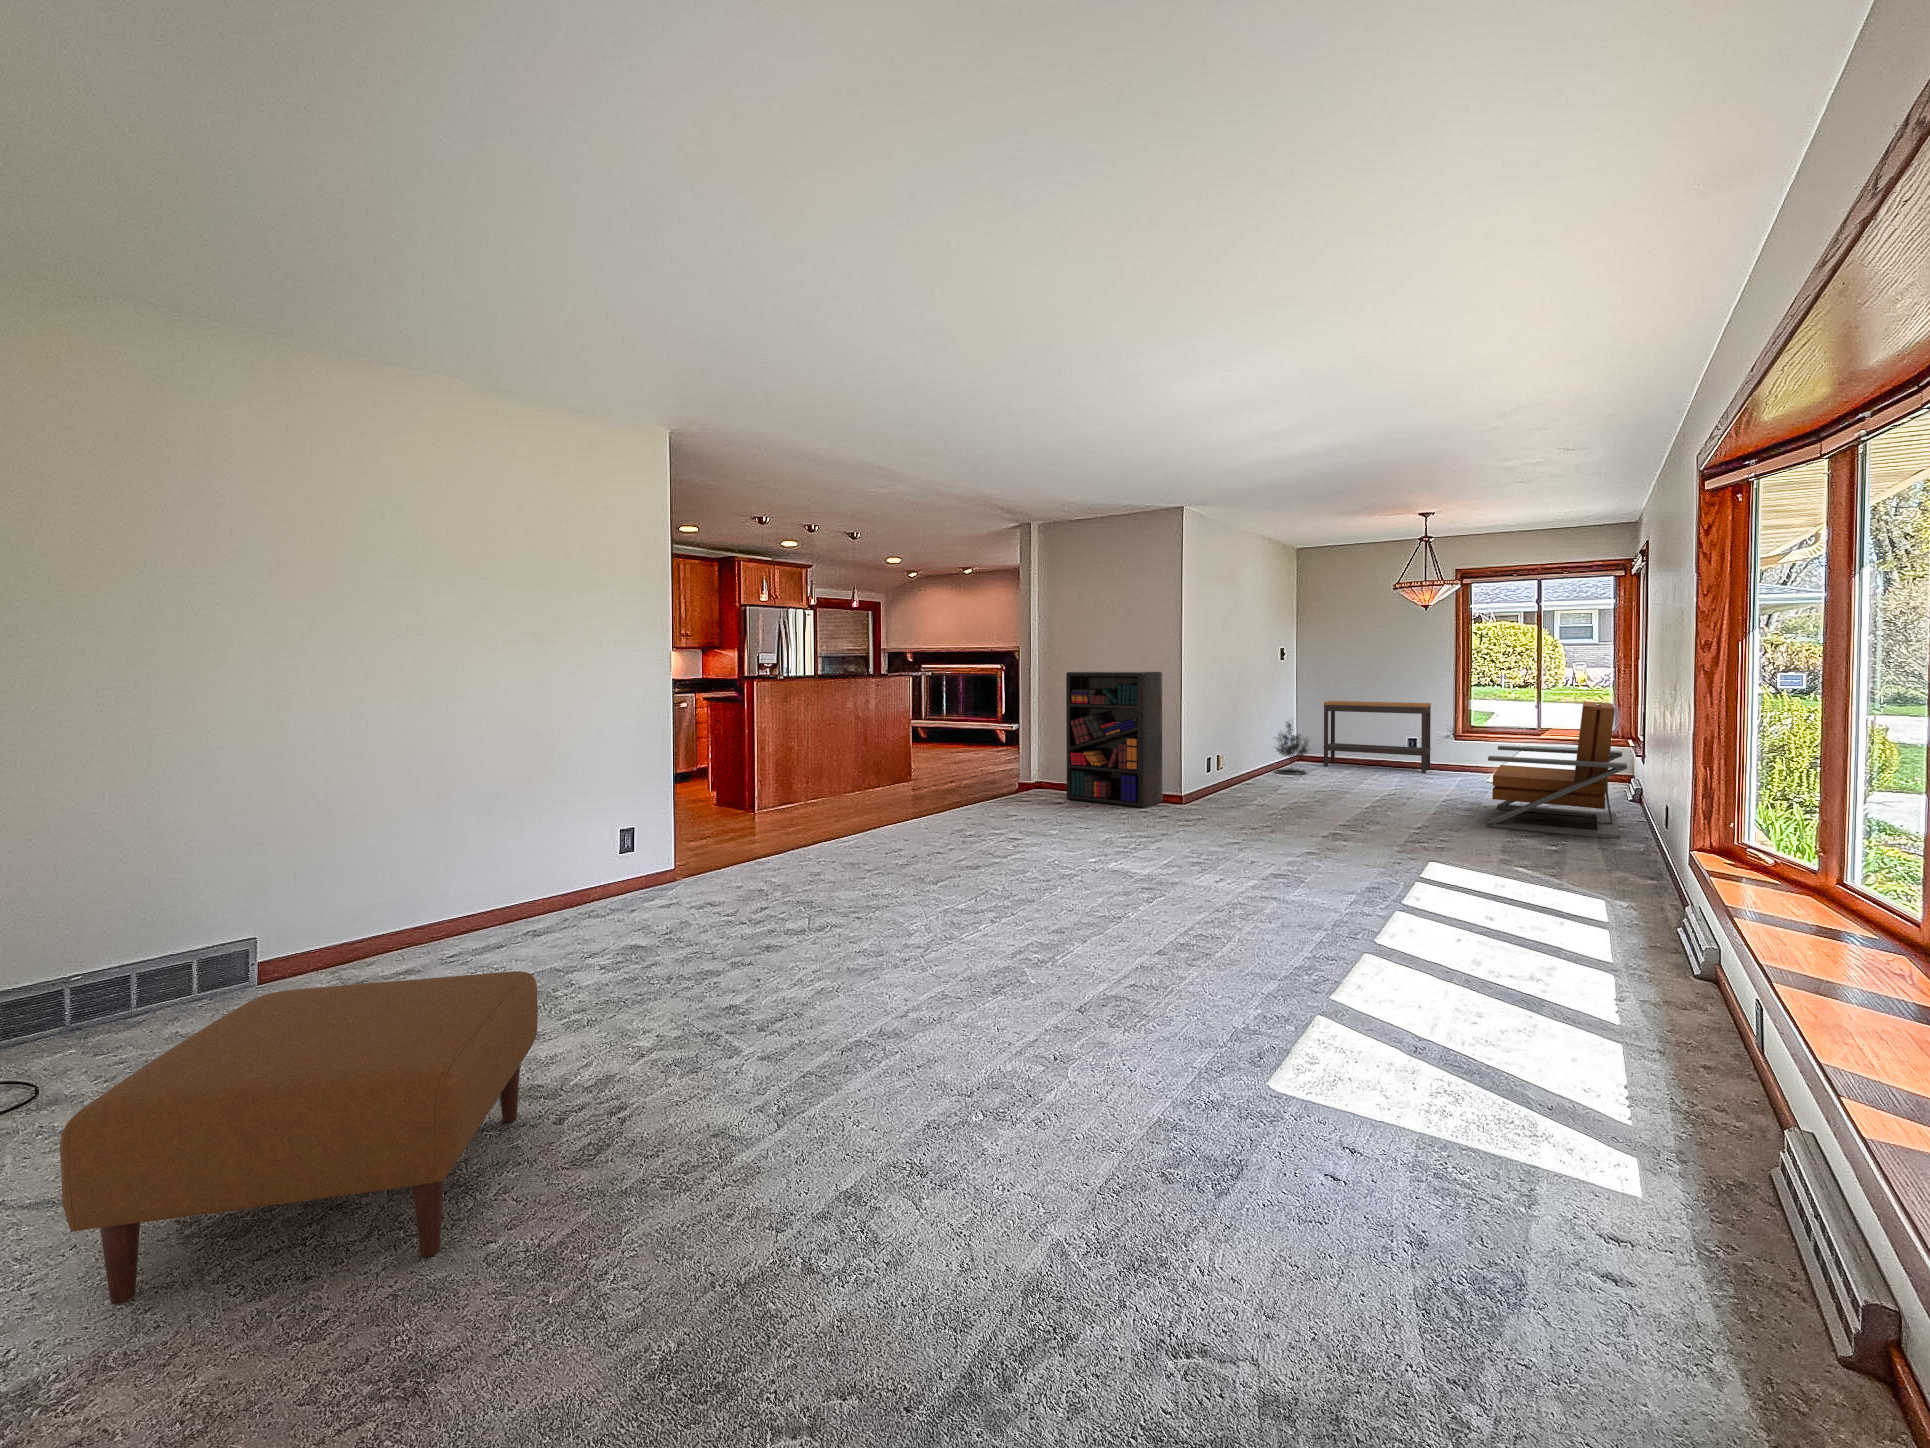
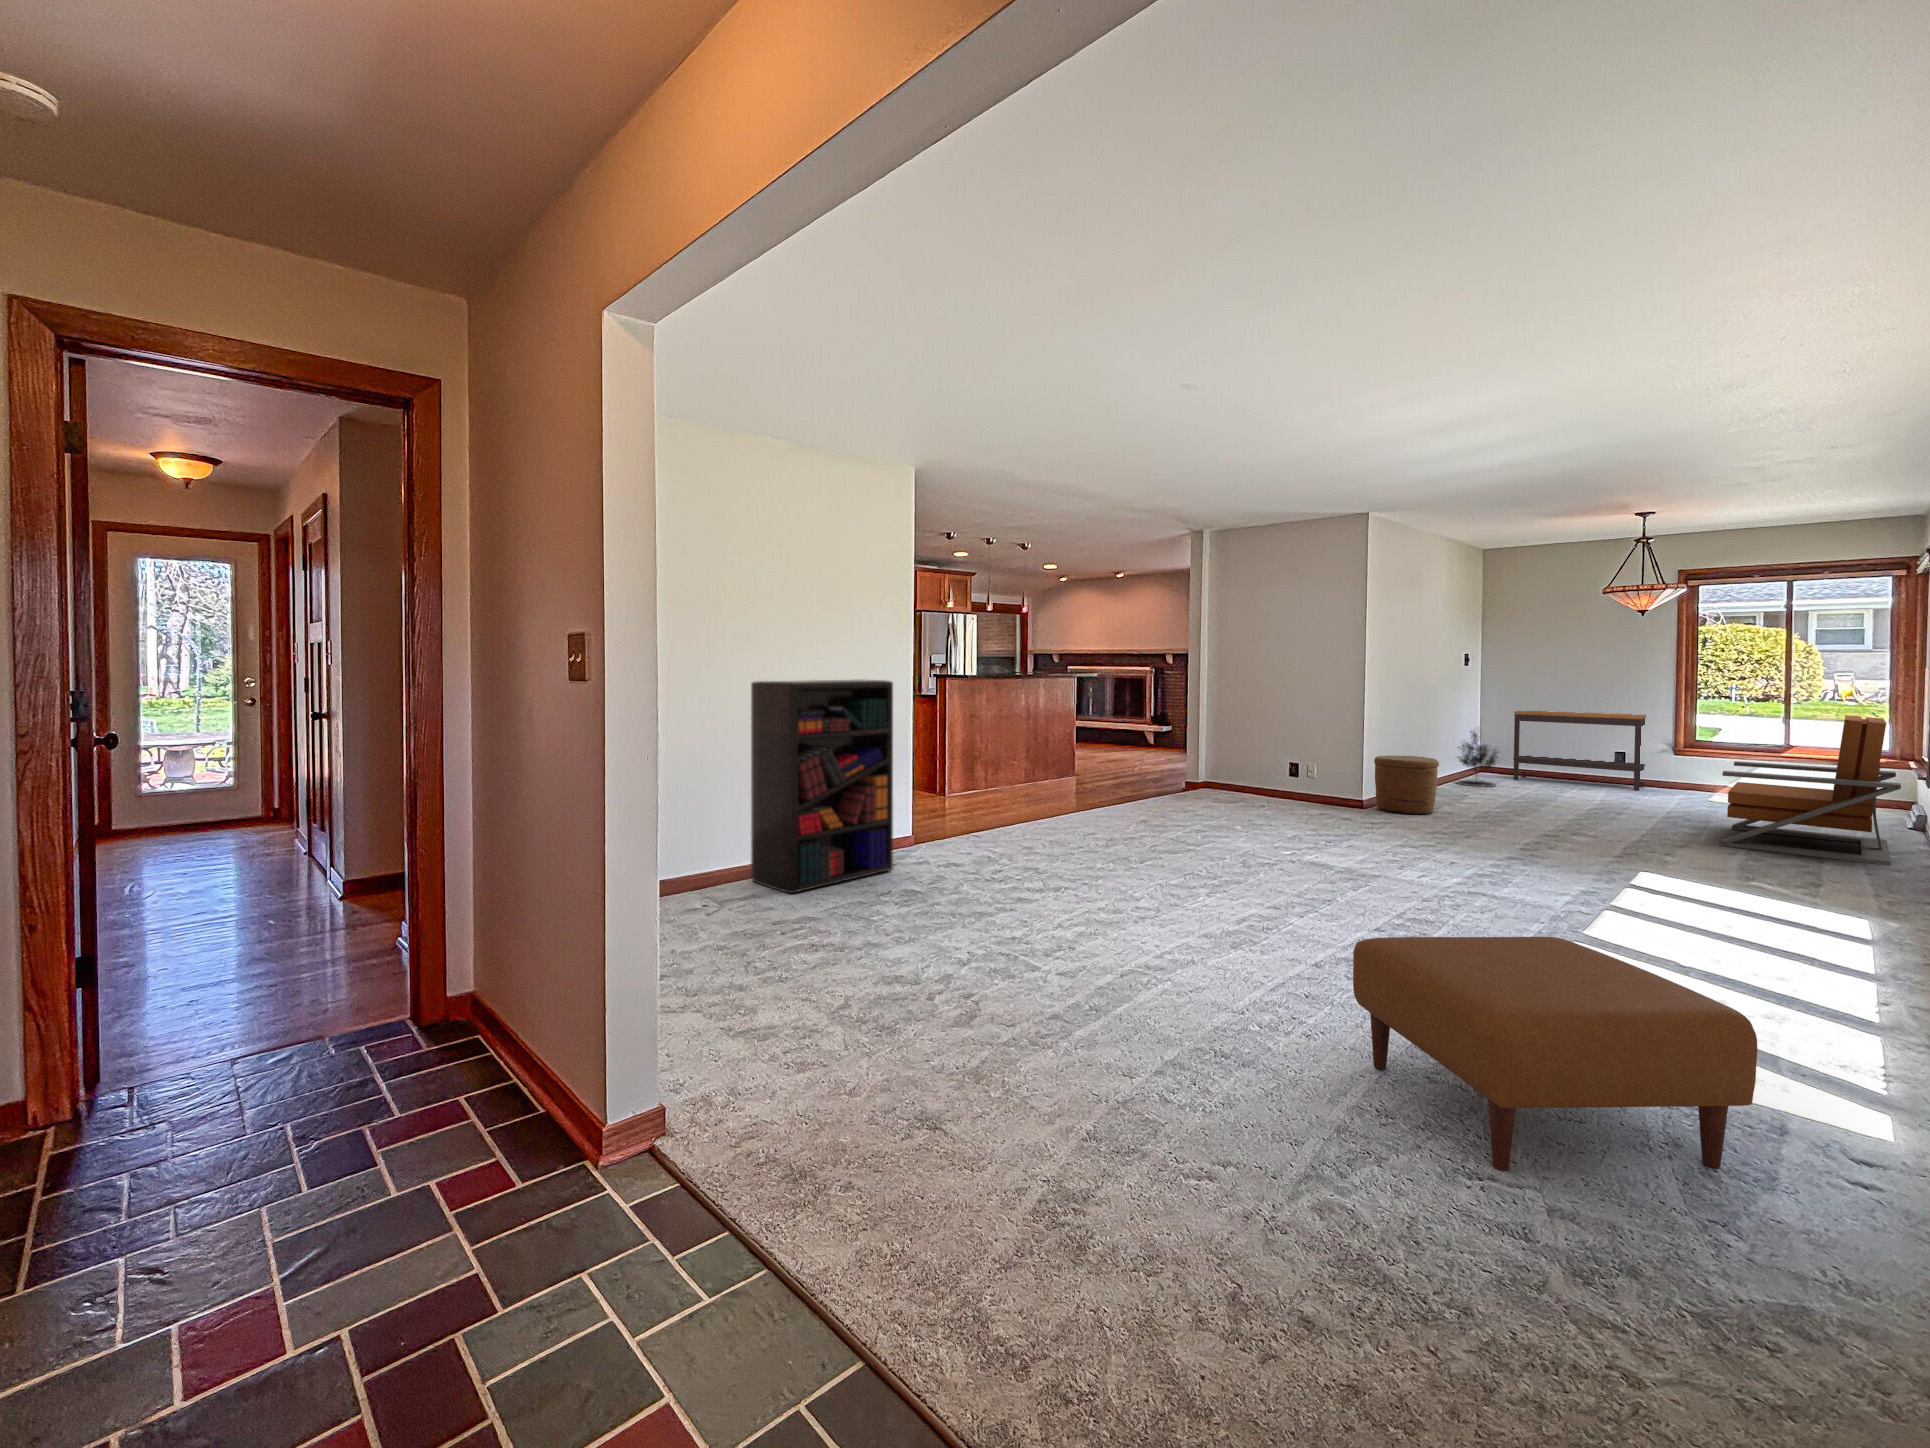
bookshelf: present [1066,671,1162,808] -> present [751,679,893,893]
woven basket: none [1194,749,1252,808] -> present [1374,756,1439,814]
ottoman: present [60,971,538,1304] -> present [1353,937,1757,1170]

